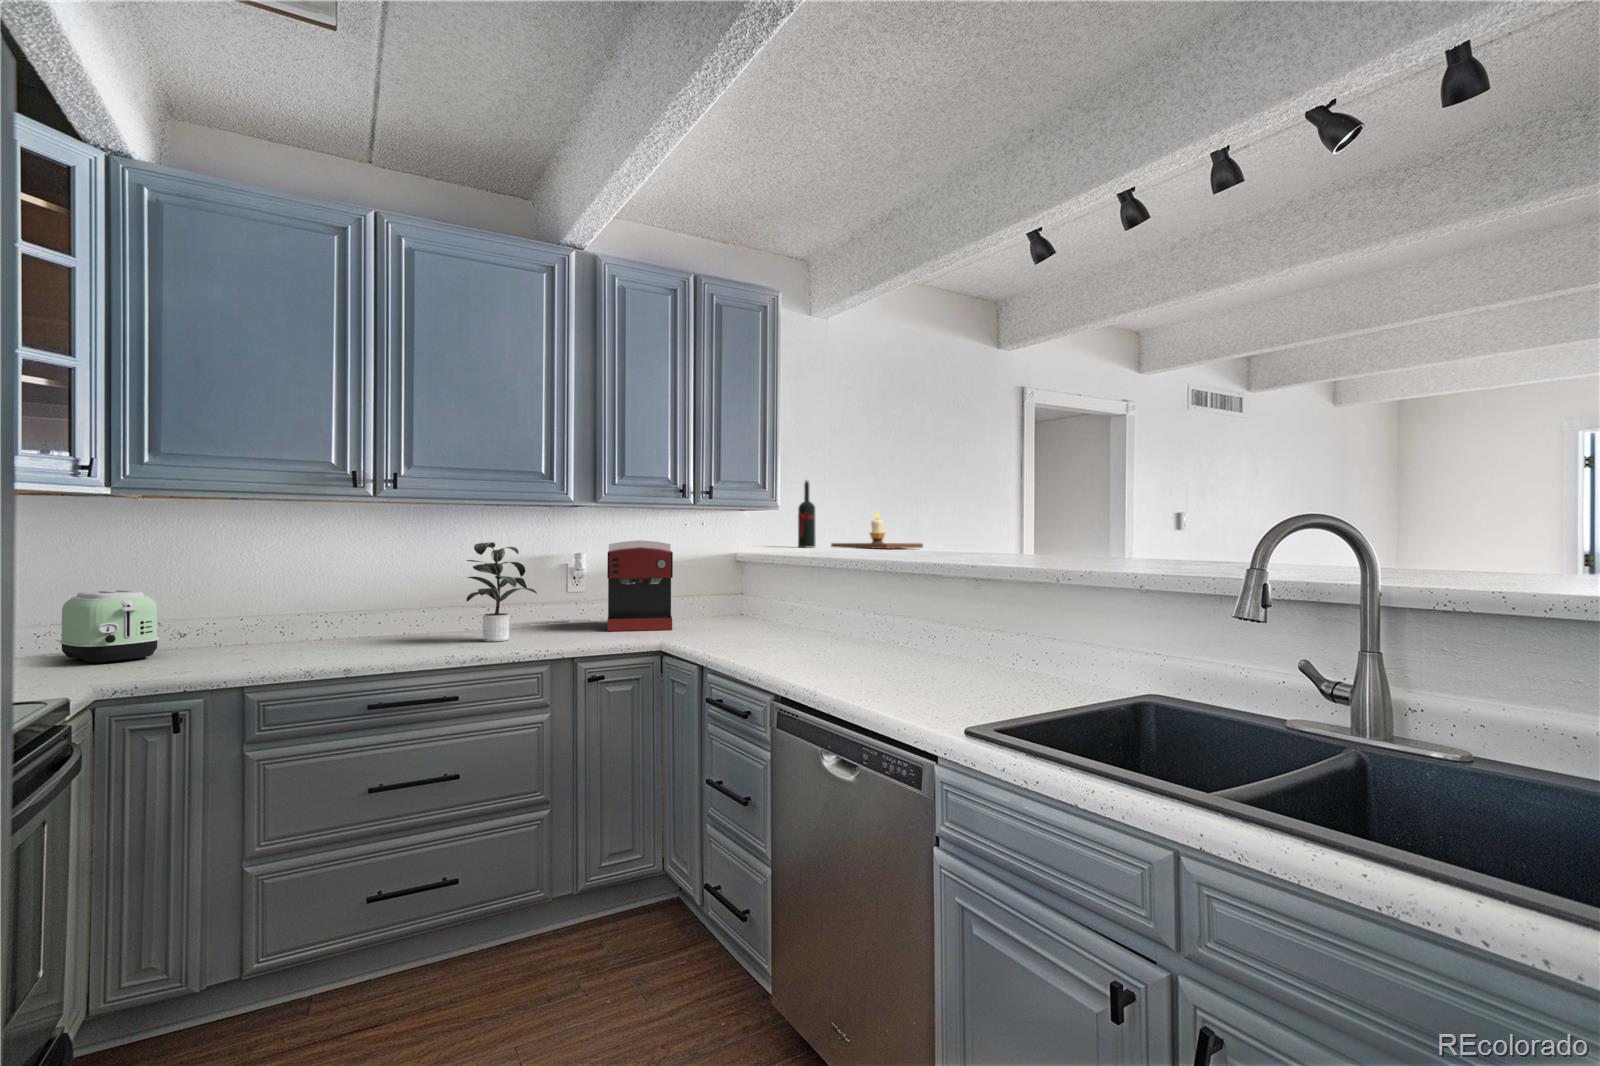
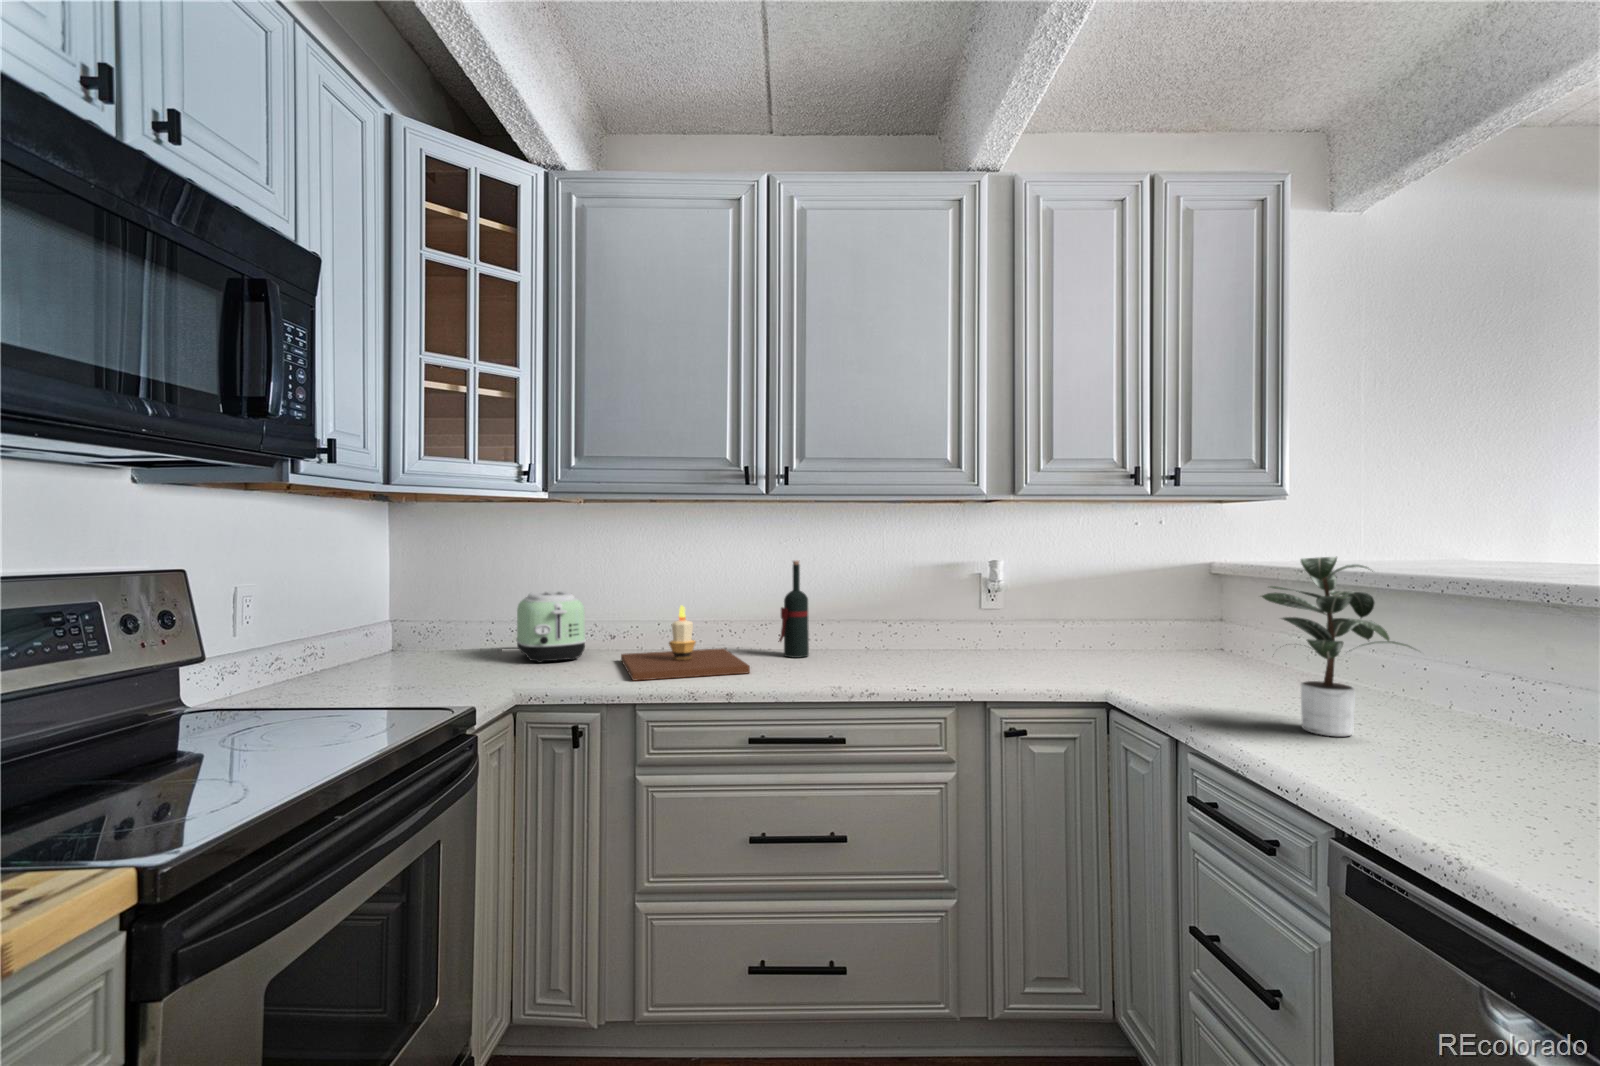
wine bottle: present [798,480,816,547] -> present [778,561,809,658]
candle: present [831,511,923,549] -> present [621,606,750,681]
coffee maker: present [607,540,673,631] -> none [1032,544,1122,667]
potted plant: present [466,542,537,642] -> present [1262,557,1414,736]

